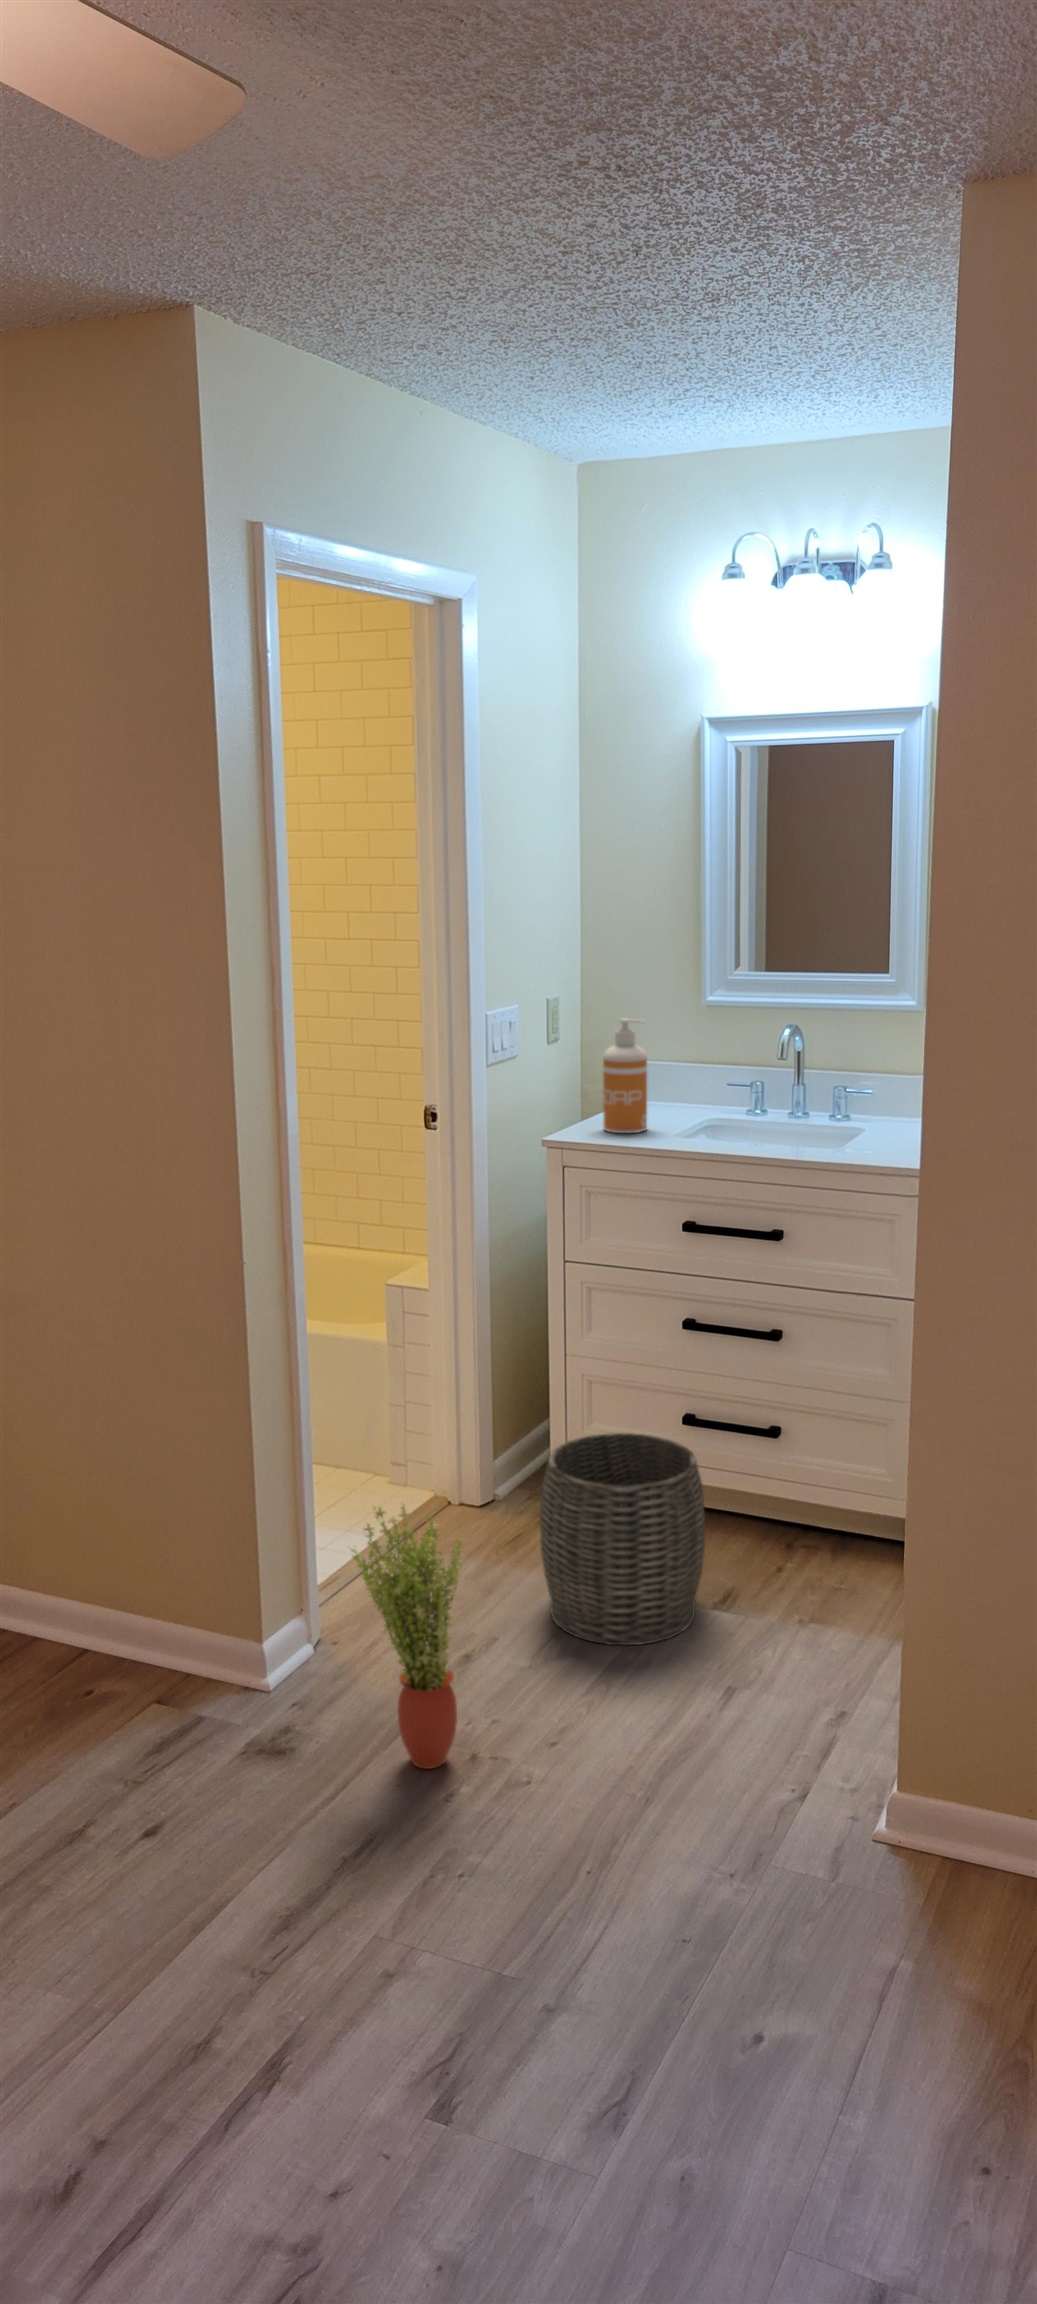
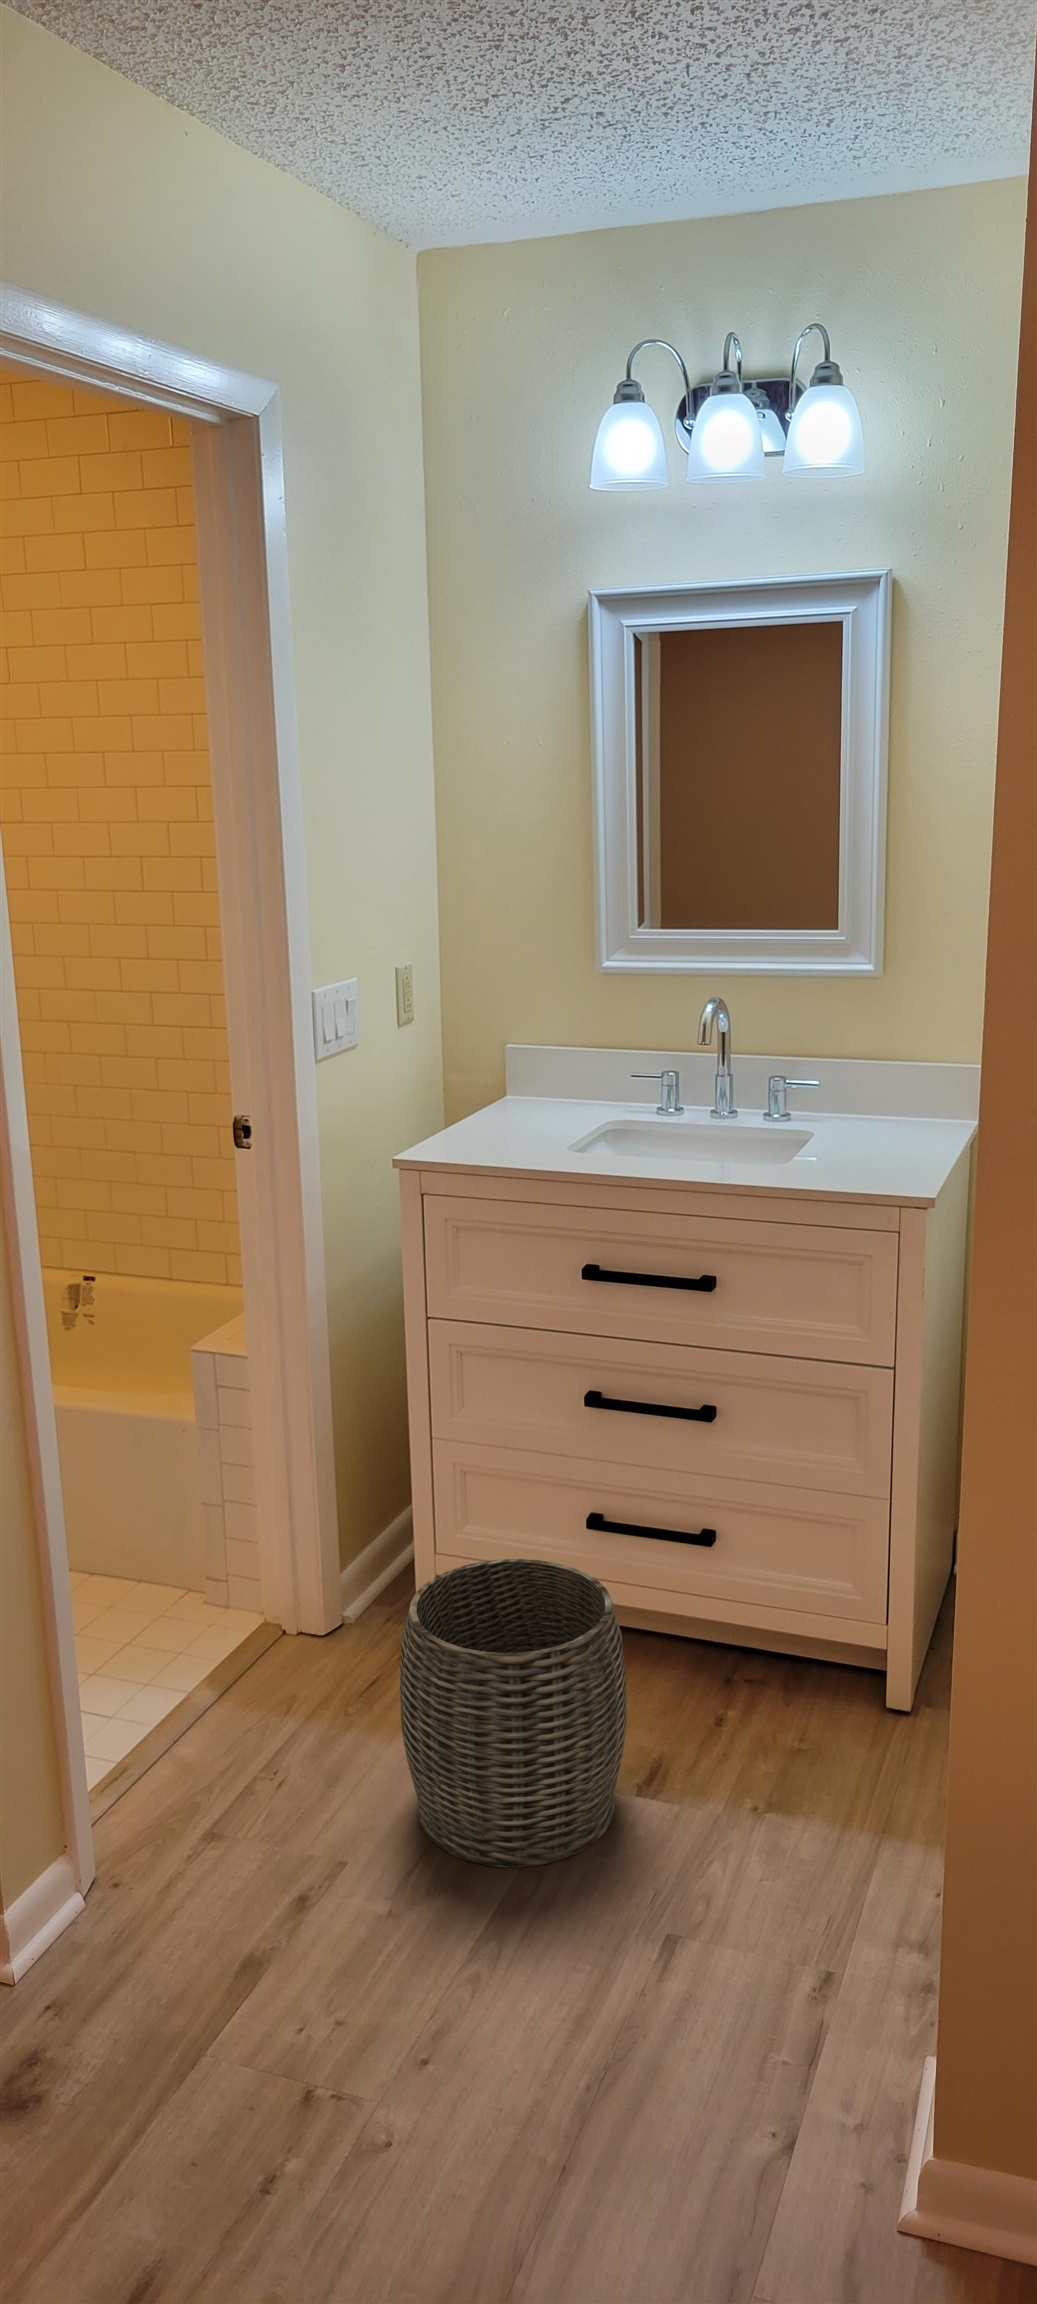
soap dispenser: present [603,1018,647,1133] -> none [472,992,531,1144]
potted plant: present [351,1507,463,1769] -> none [98,1740,280,2126]

